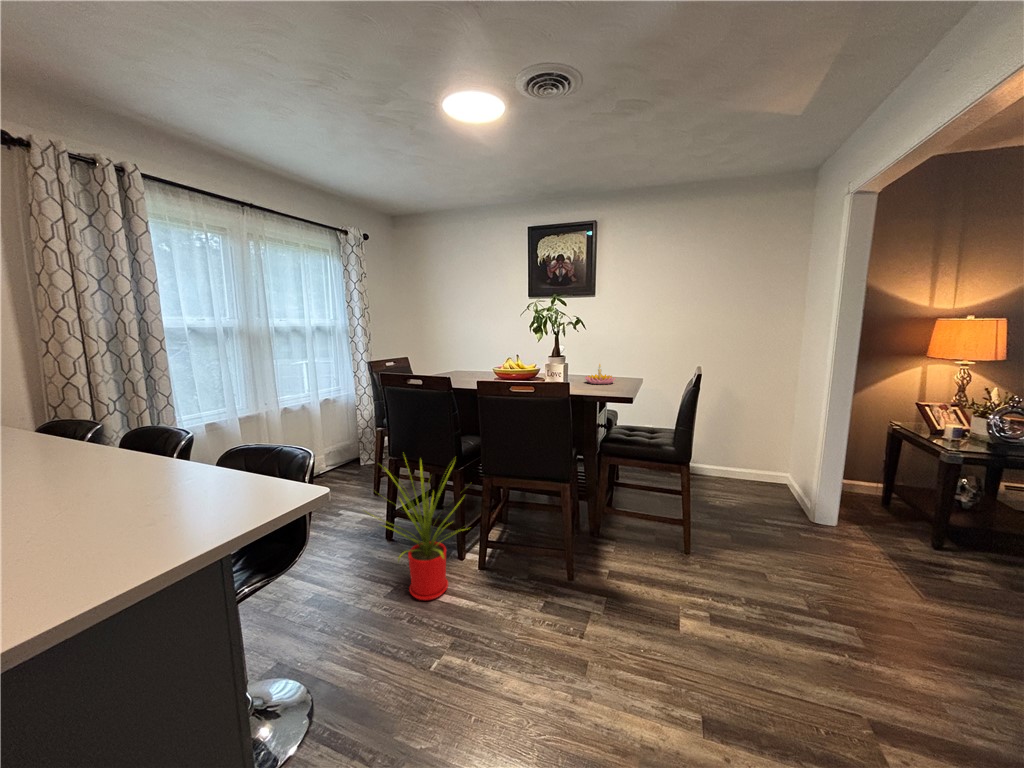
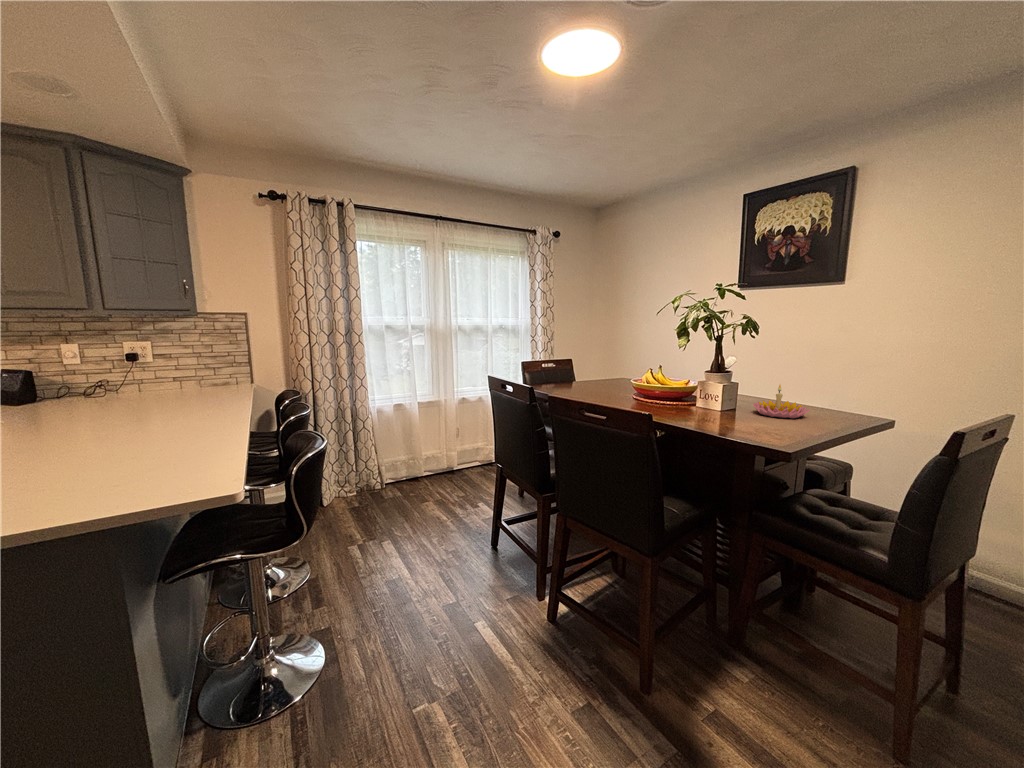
house plant: present [375,460,464,600] -> none [418,461,536,631]

